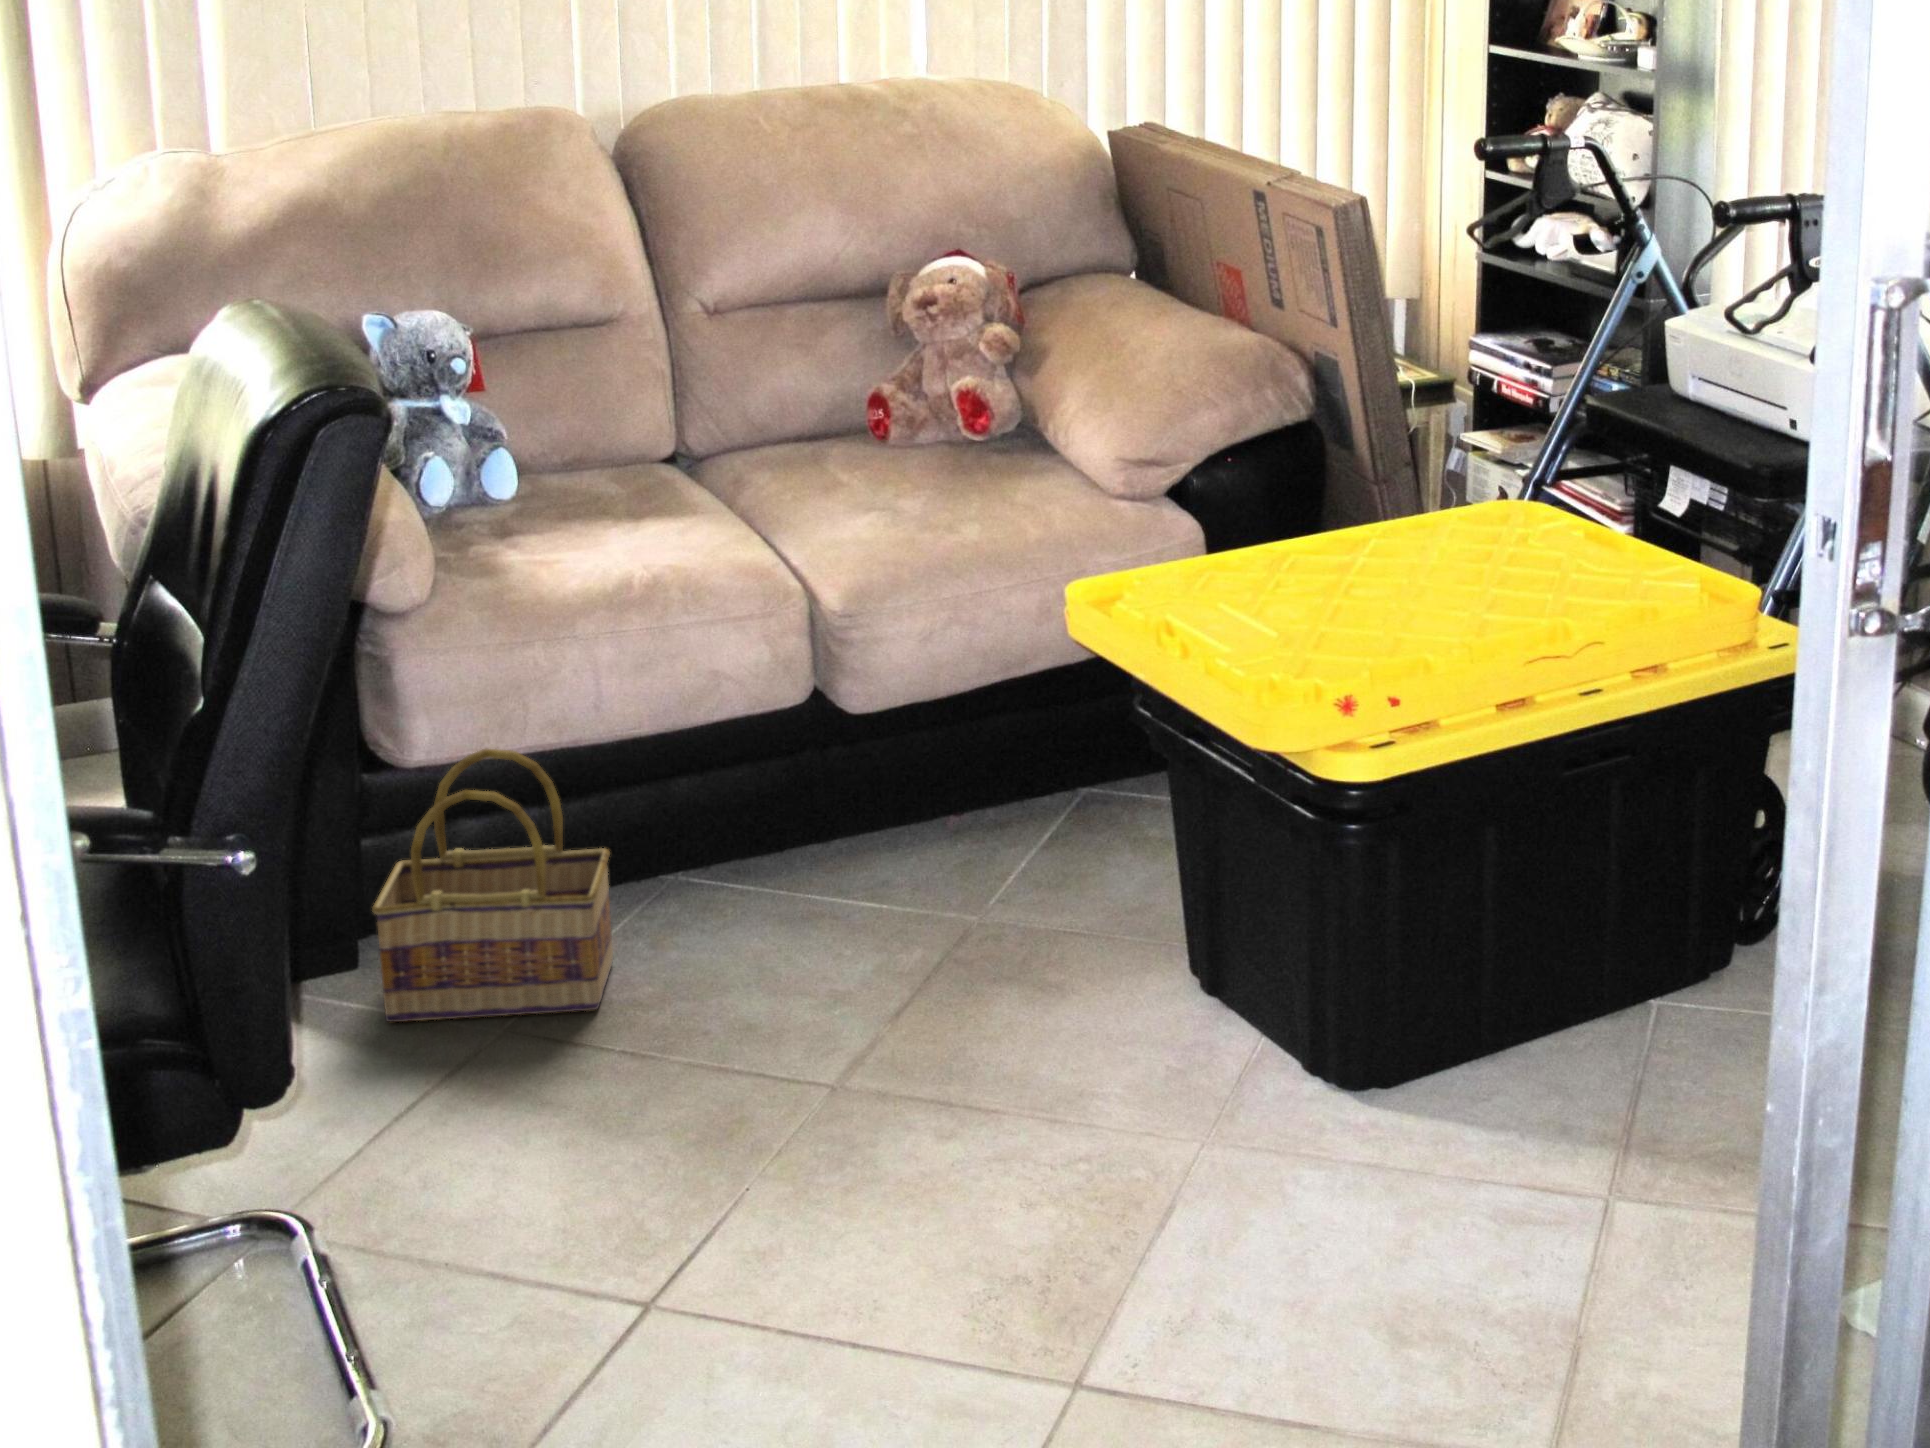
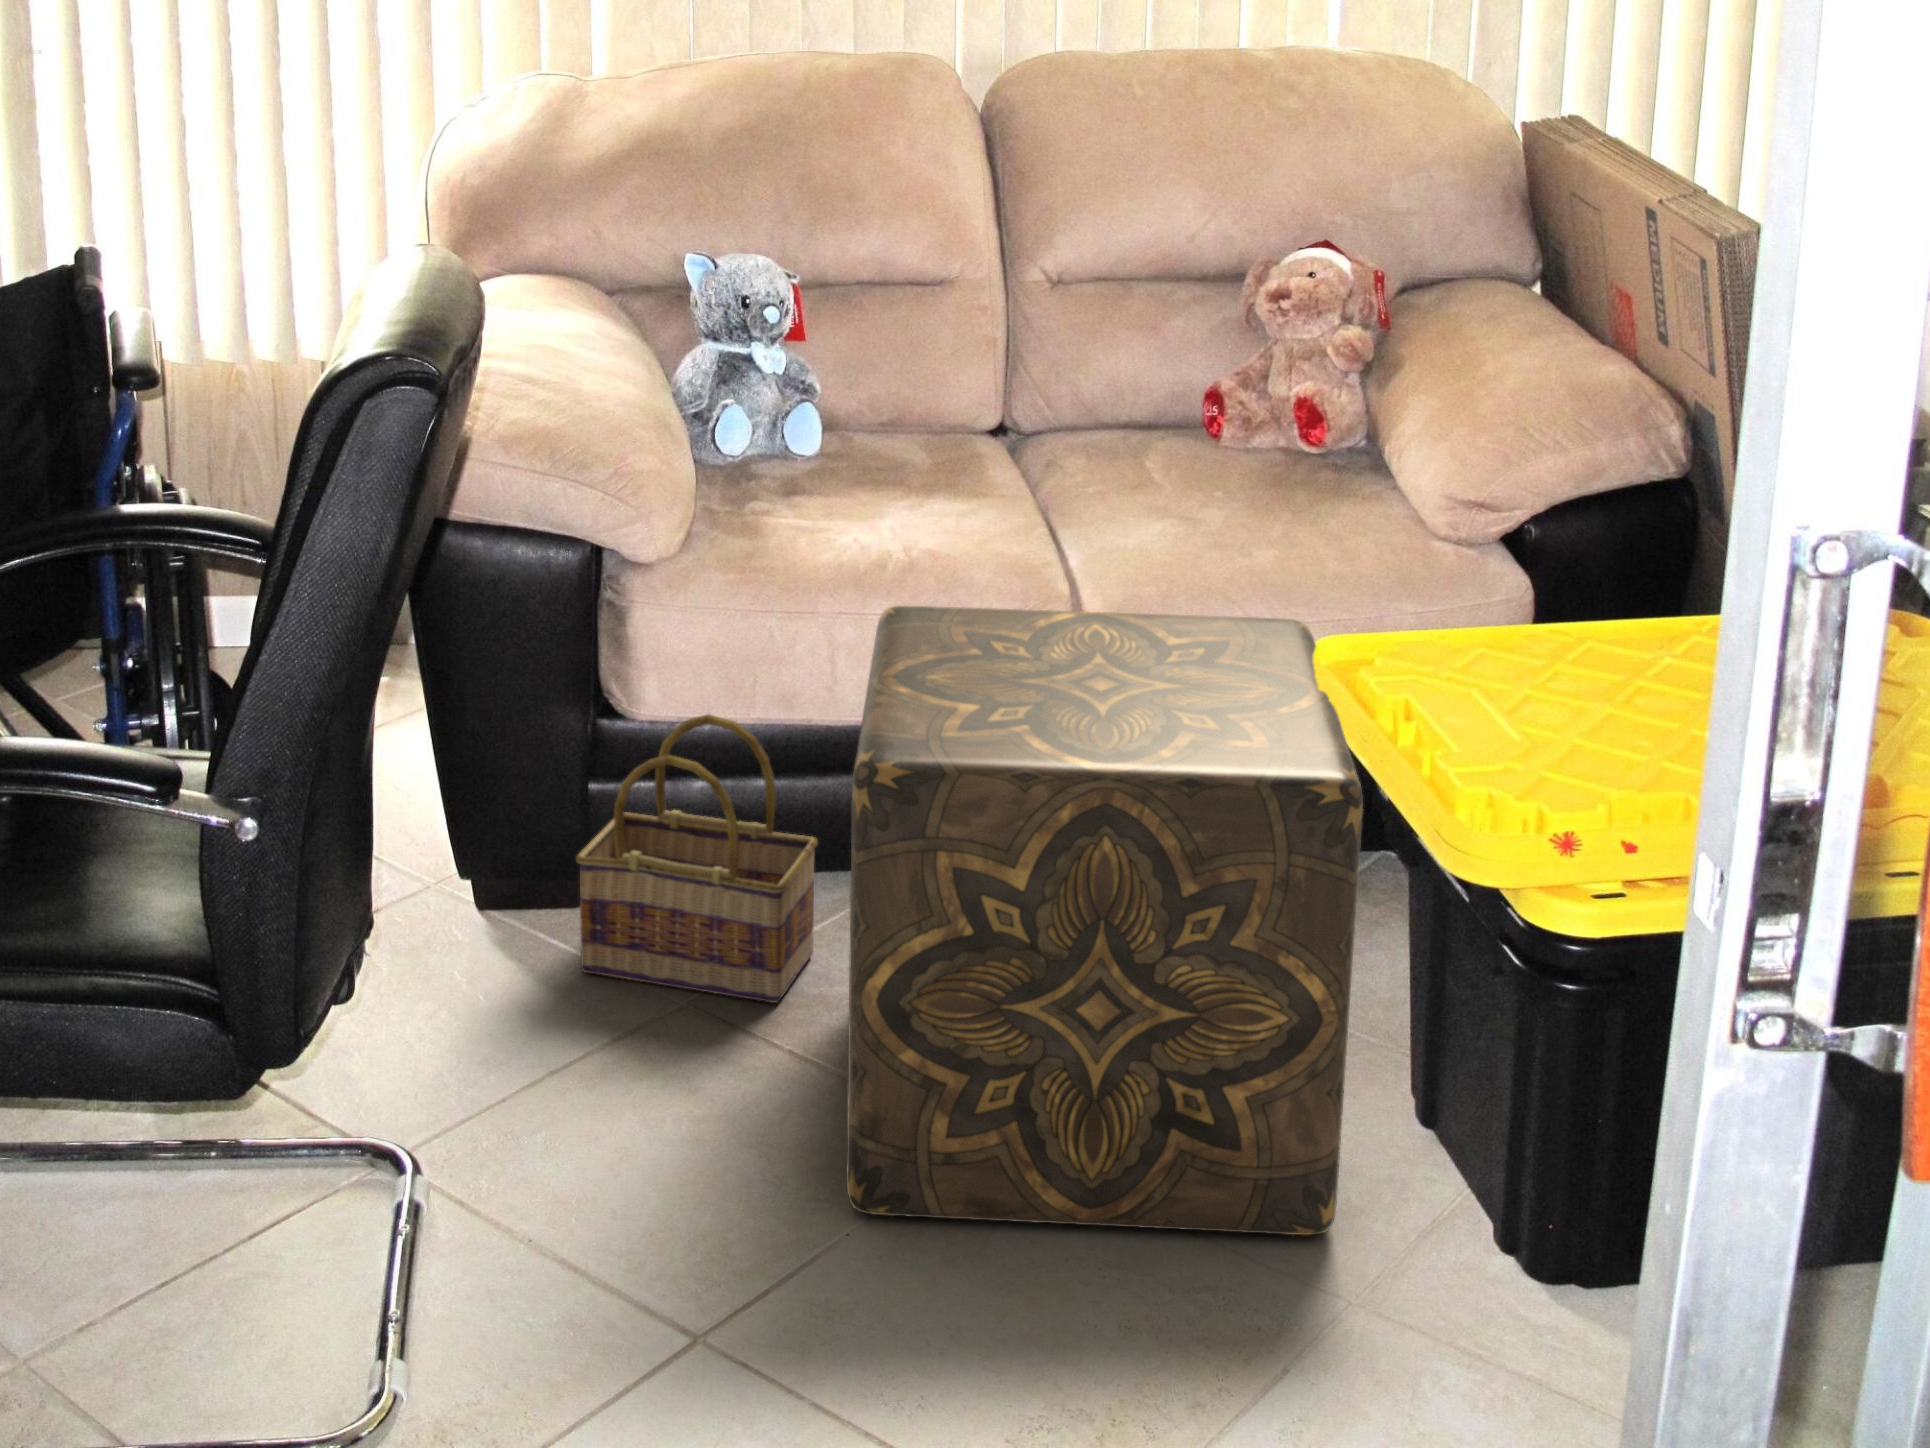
ottoman: none [666,572,1173,1166] -> present [846,606,1363,1235]

